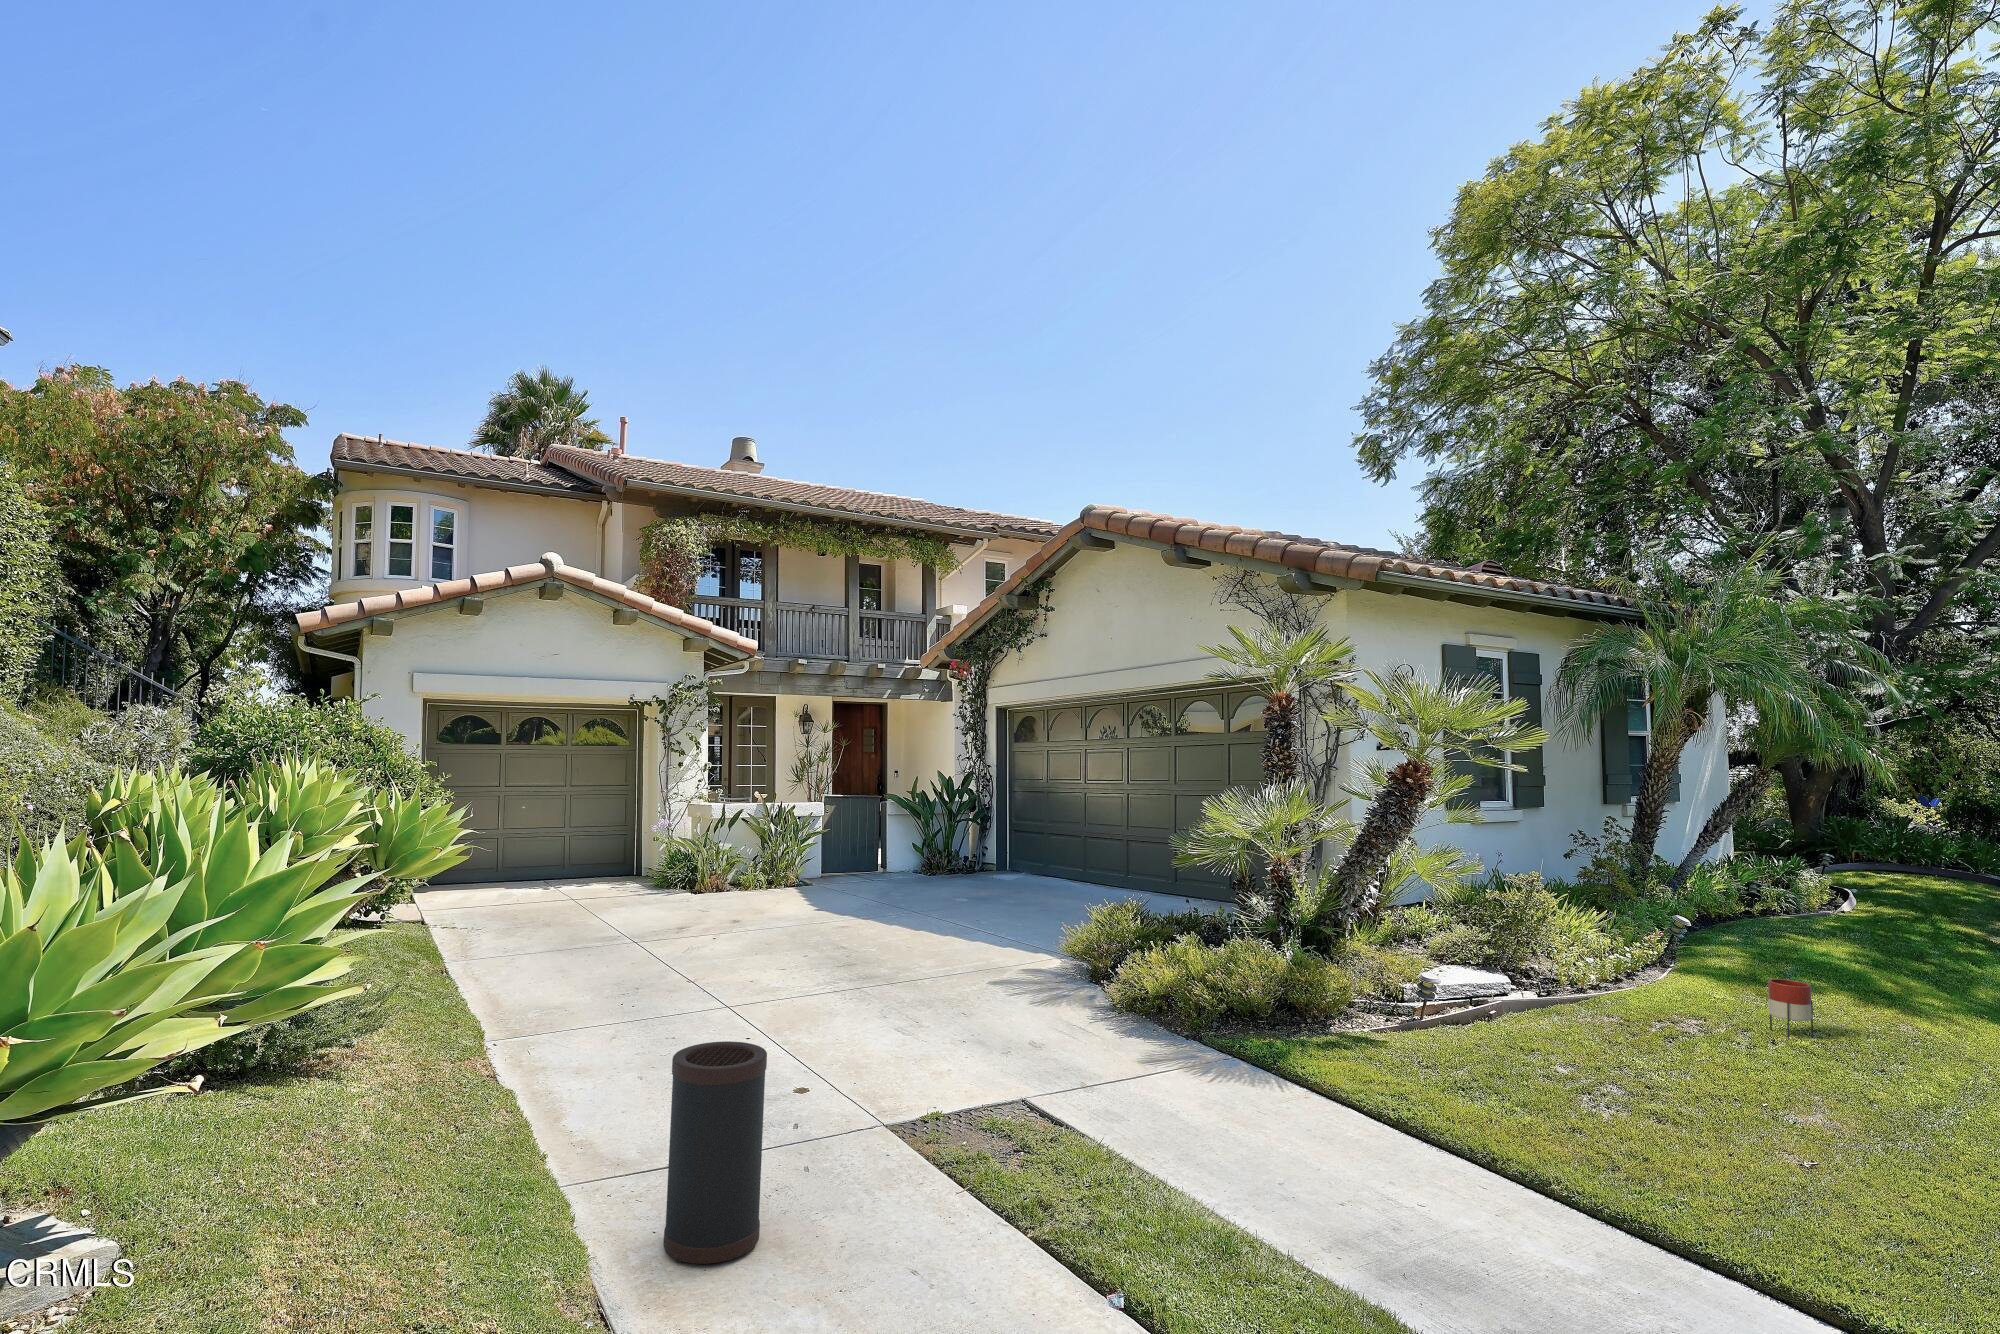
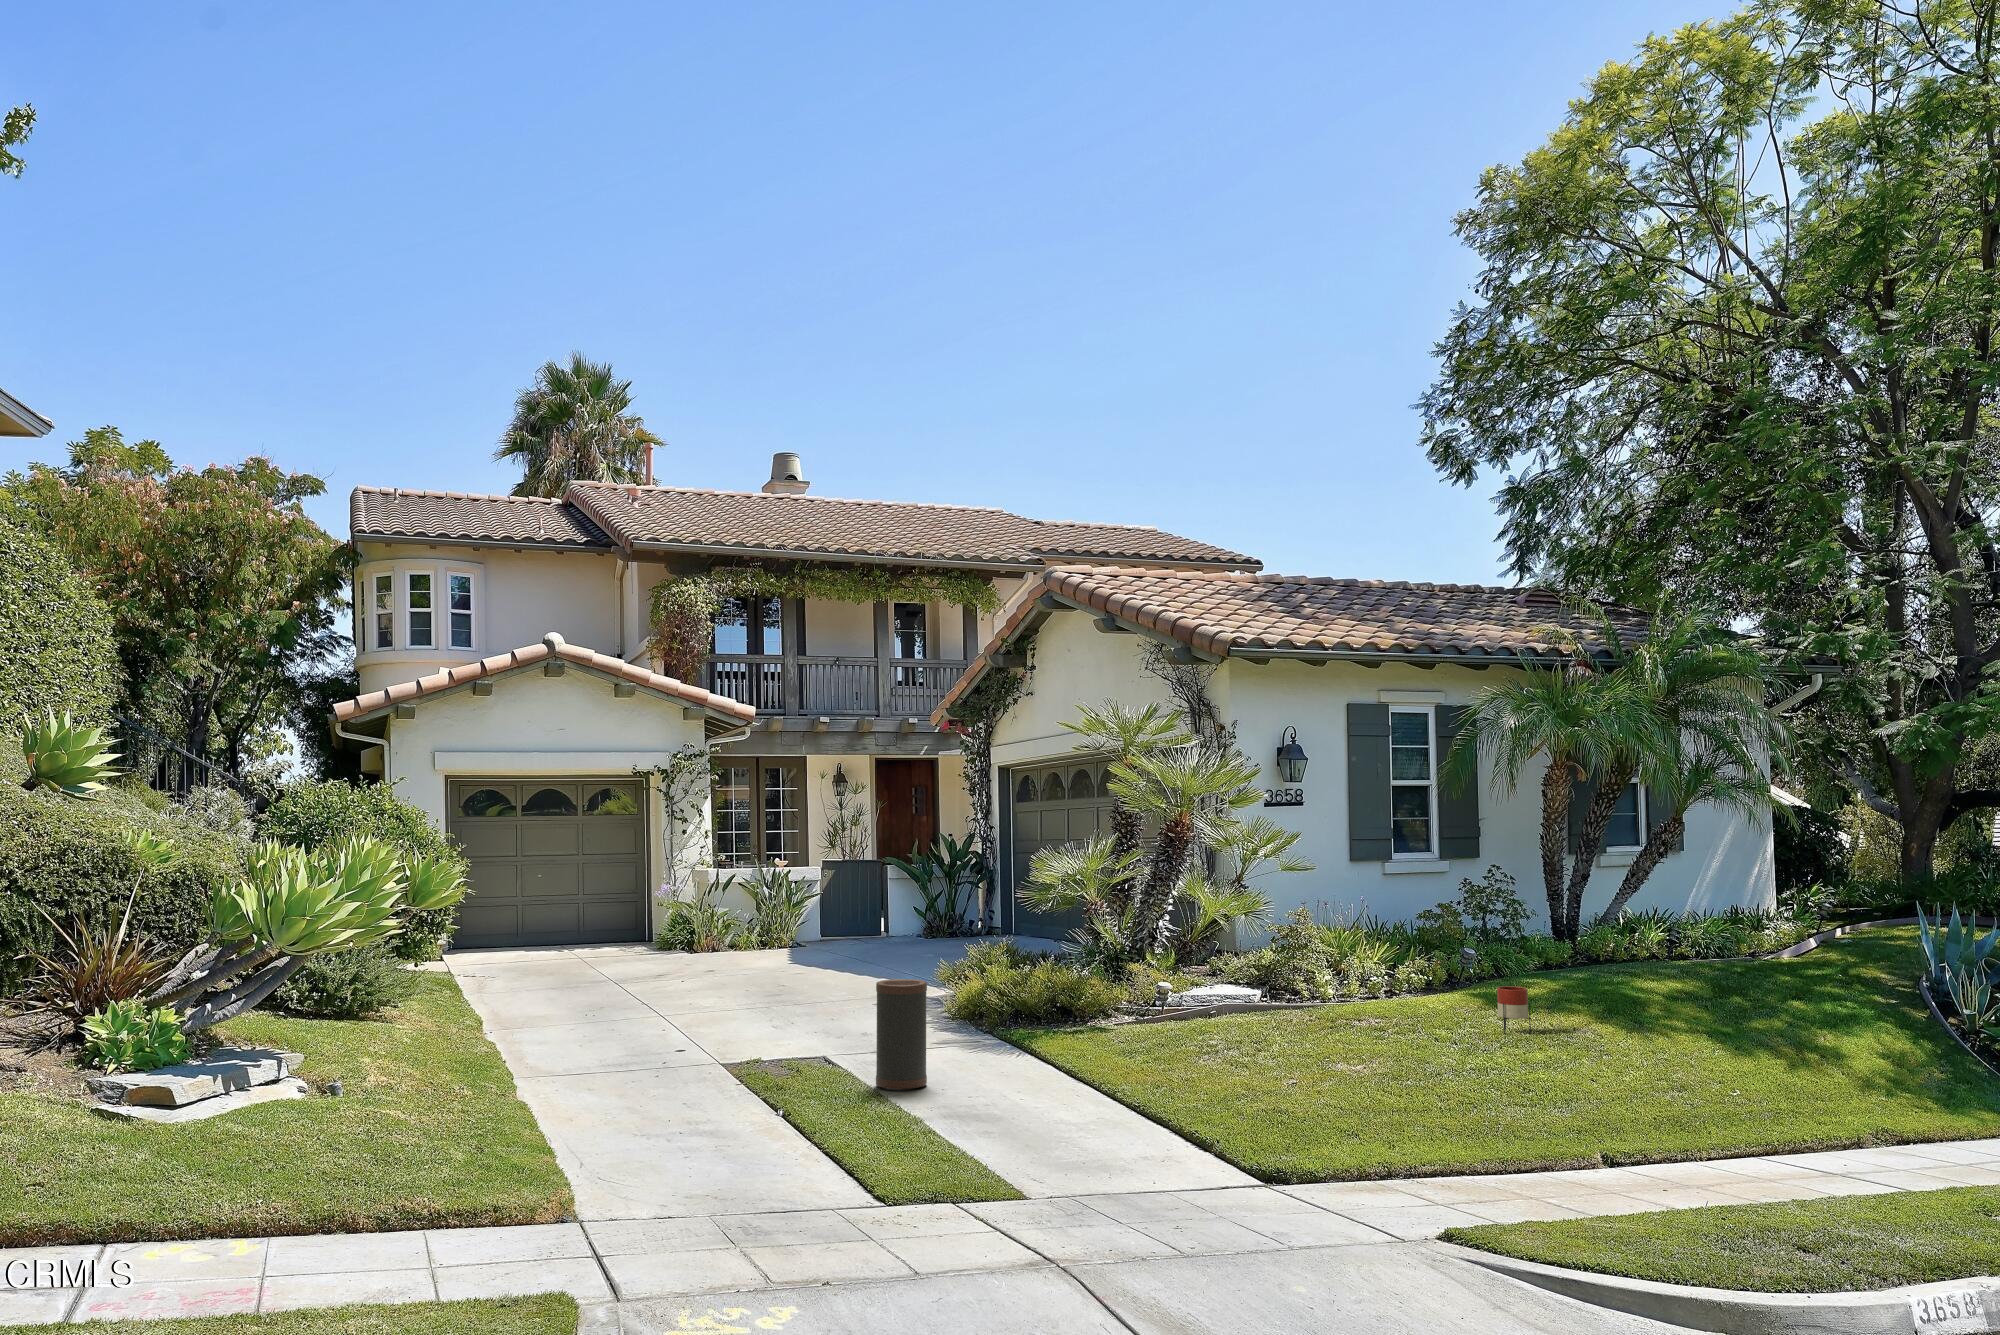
trash can: present [664,1041,767,1264] -> present [876,979,927,1090]

